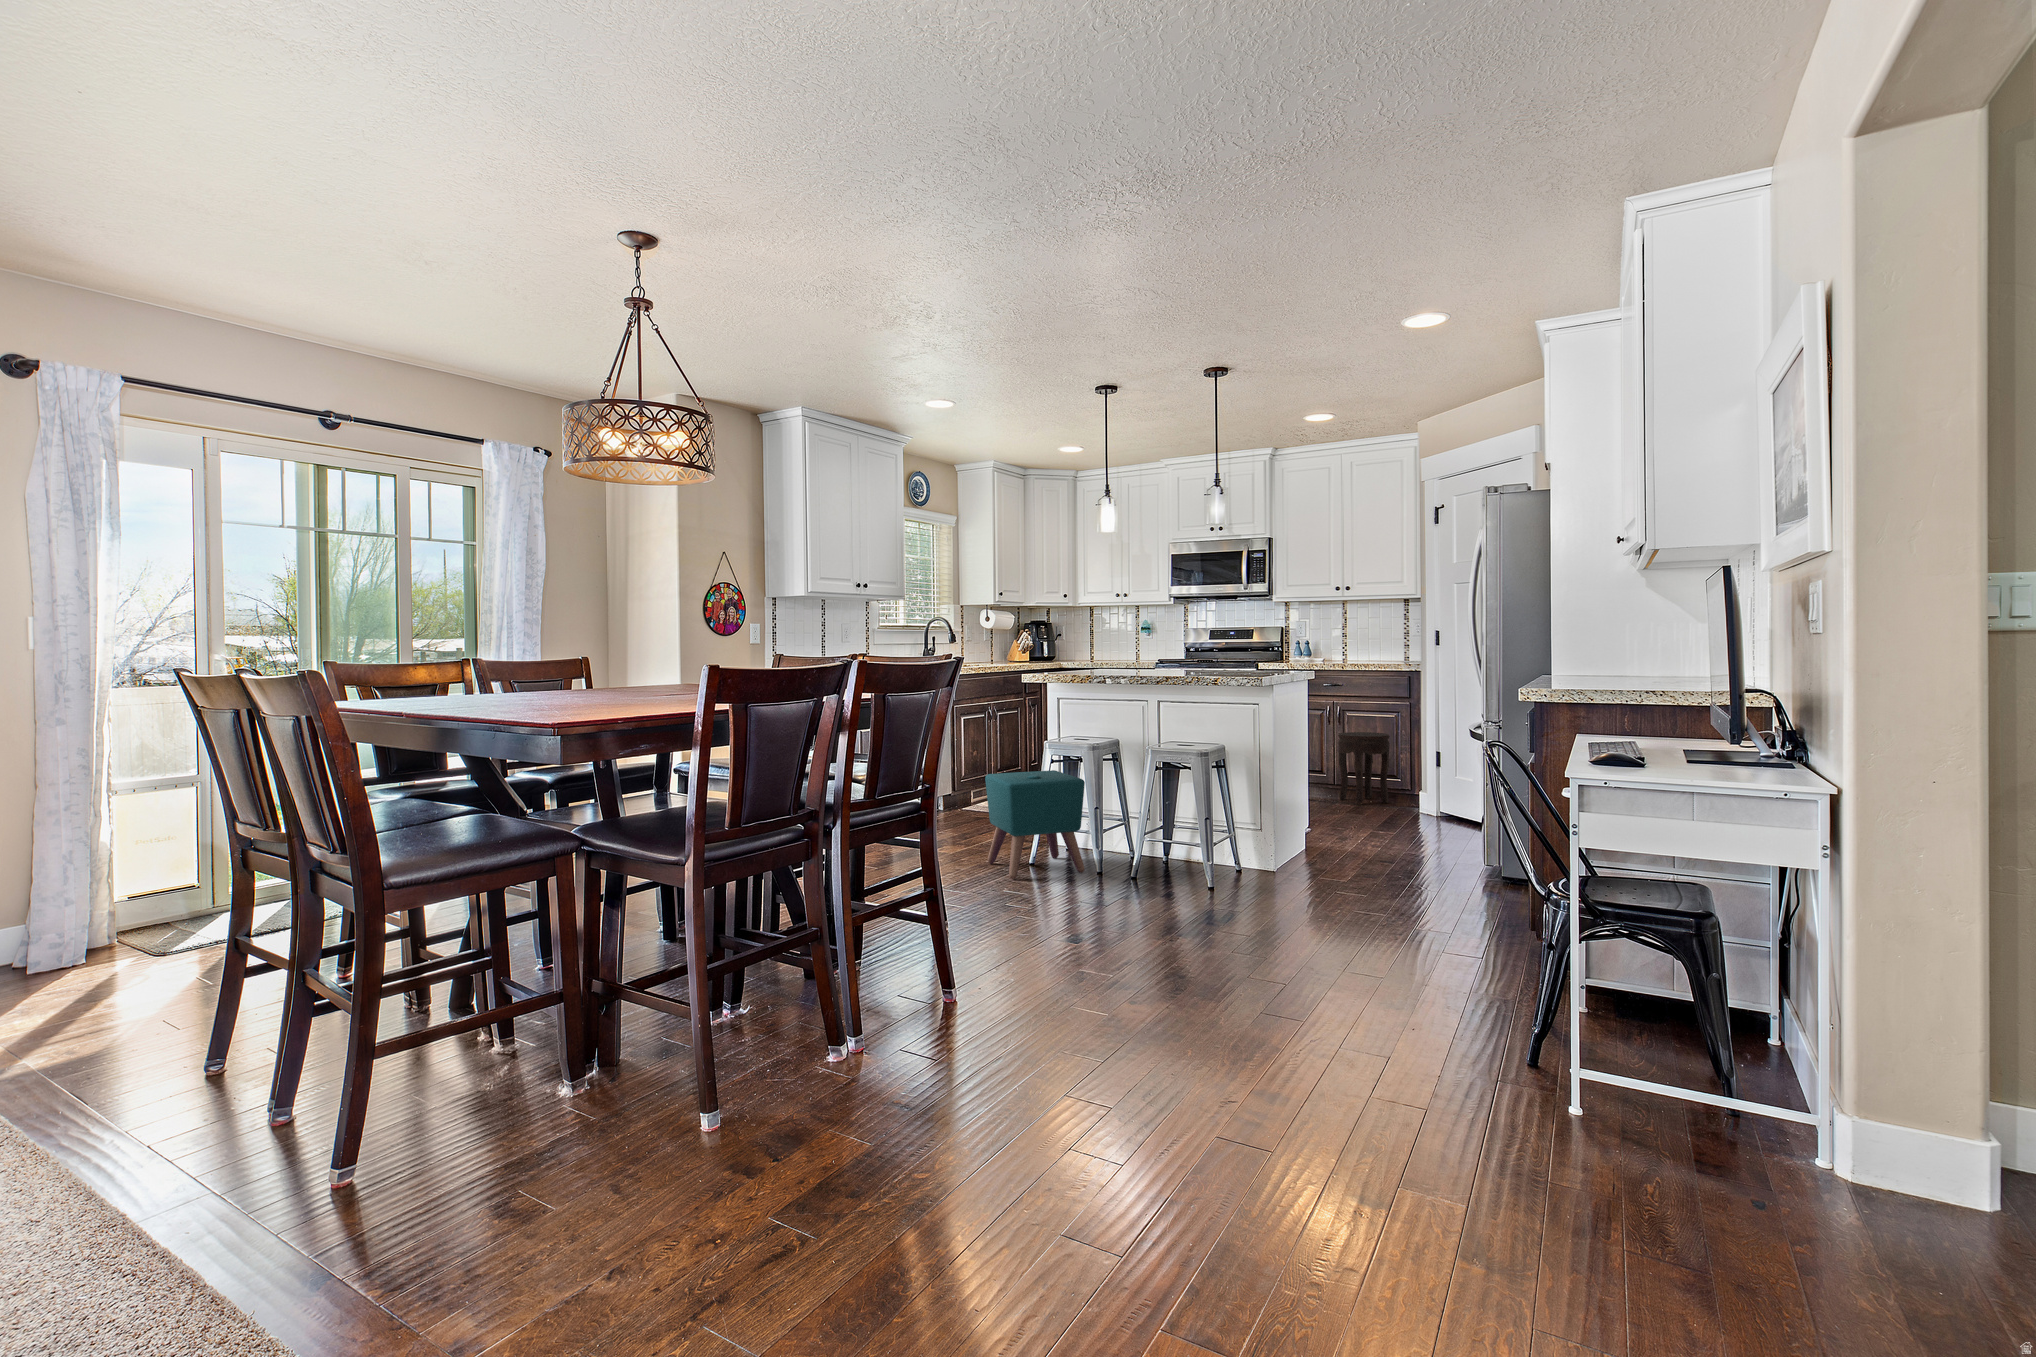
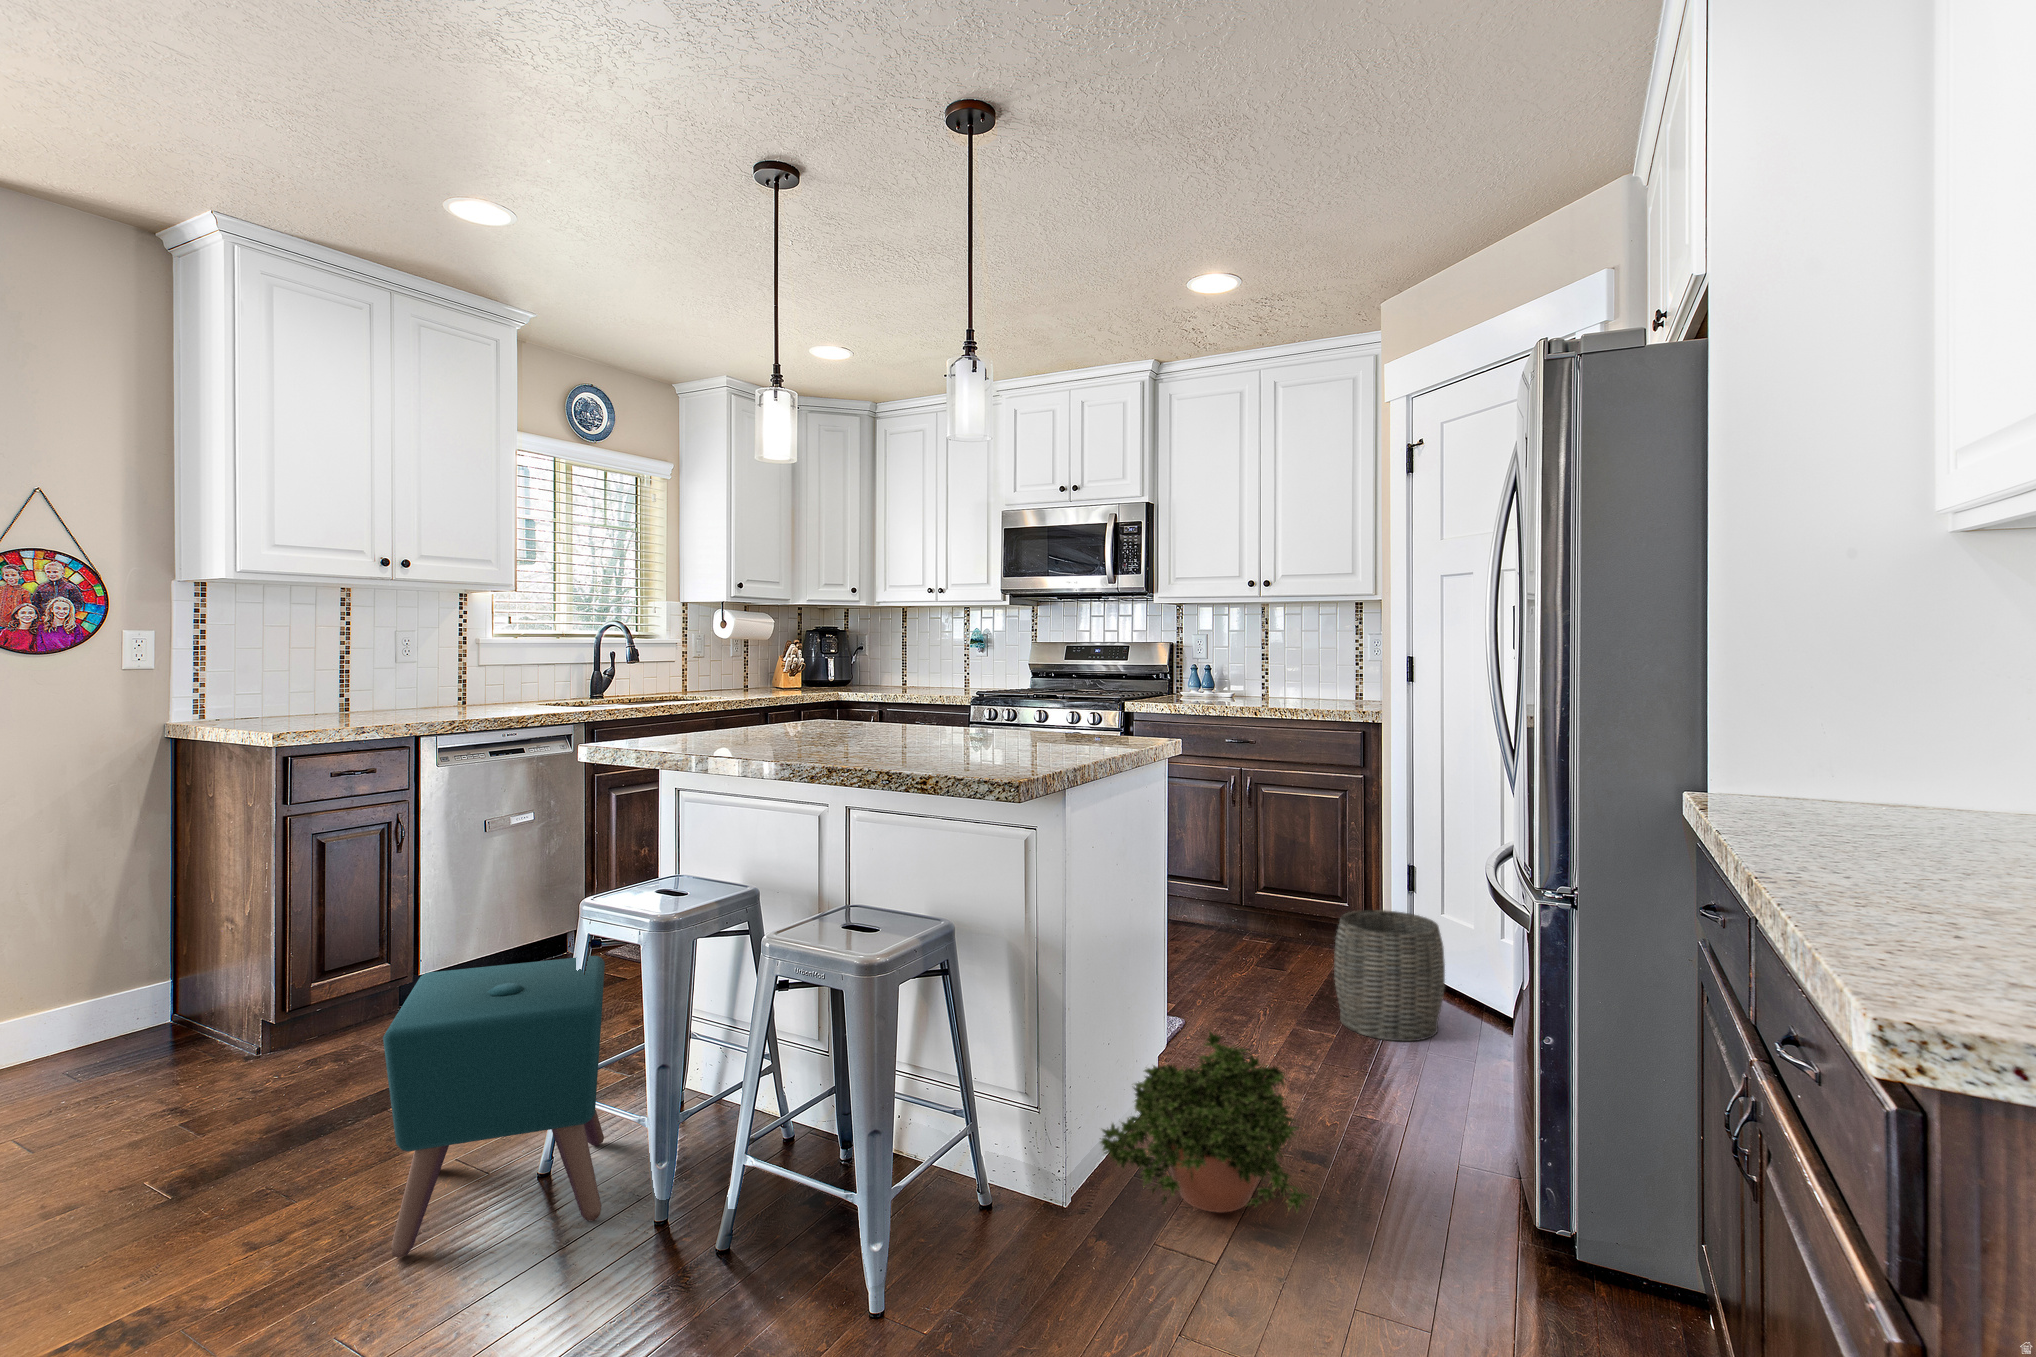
side table: present [1338,732,1390,804] -> none [1246,820,1329,948]
woven basket: none [1397,769,1457,832] -> present [1334,910,1445,1041]
potted plant: none [1295,799,1399,868] -> present [1100,1031,1312,1213]

